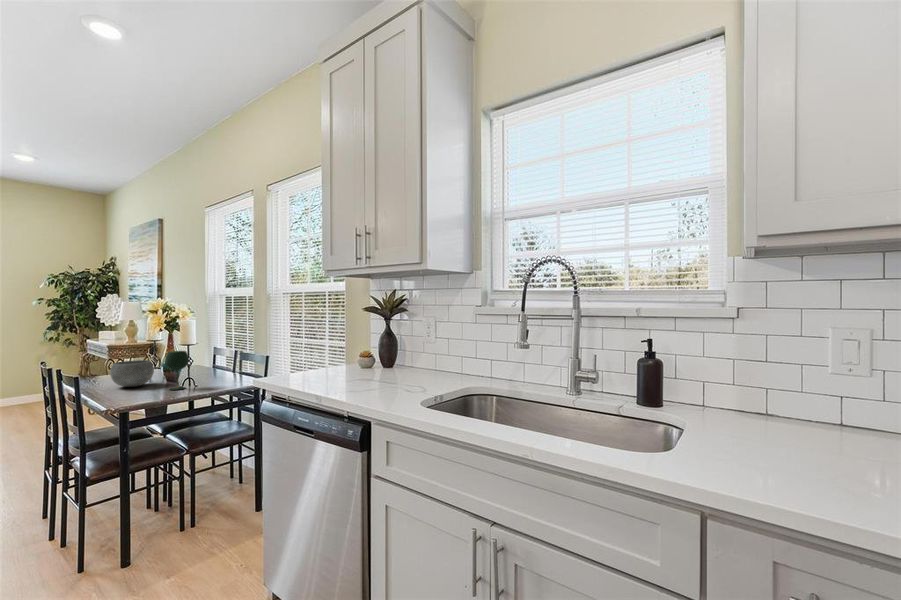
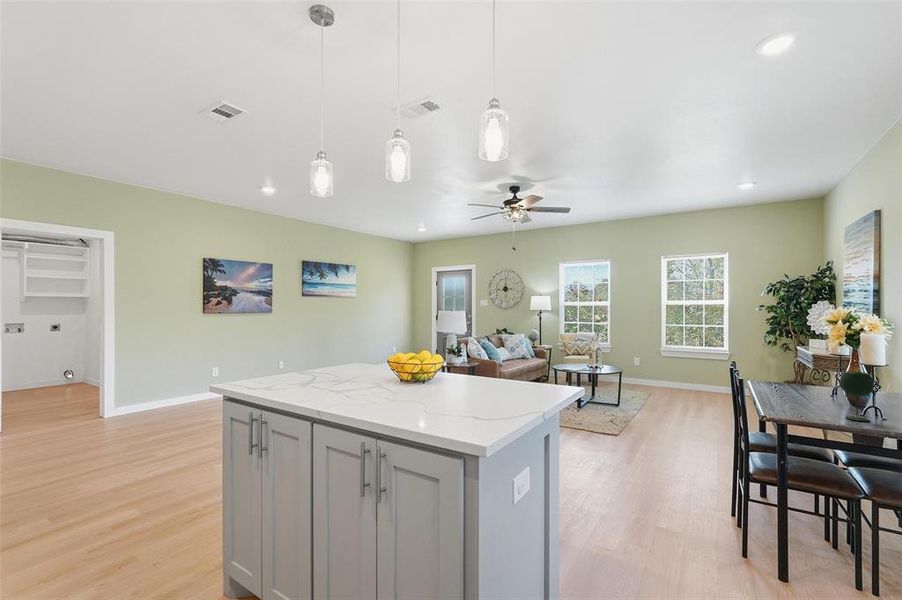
bowl: present [110,360,154,387] -> none [779,374,831,404]

